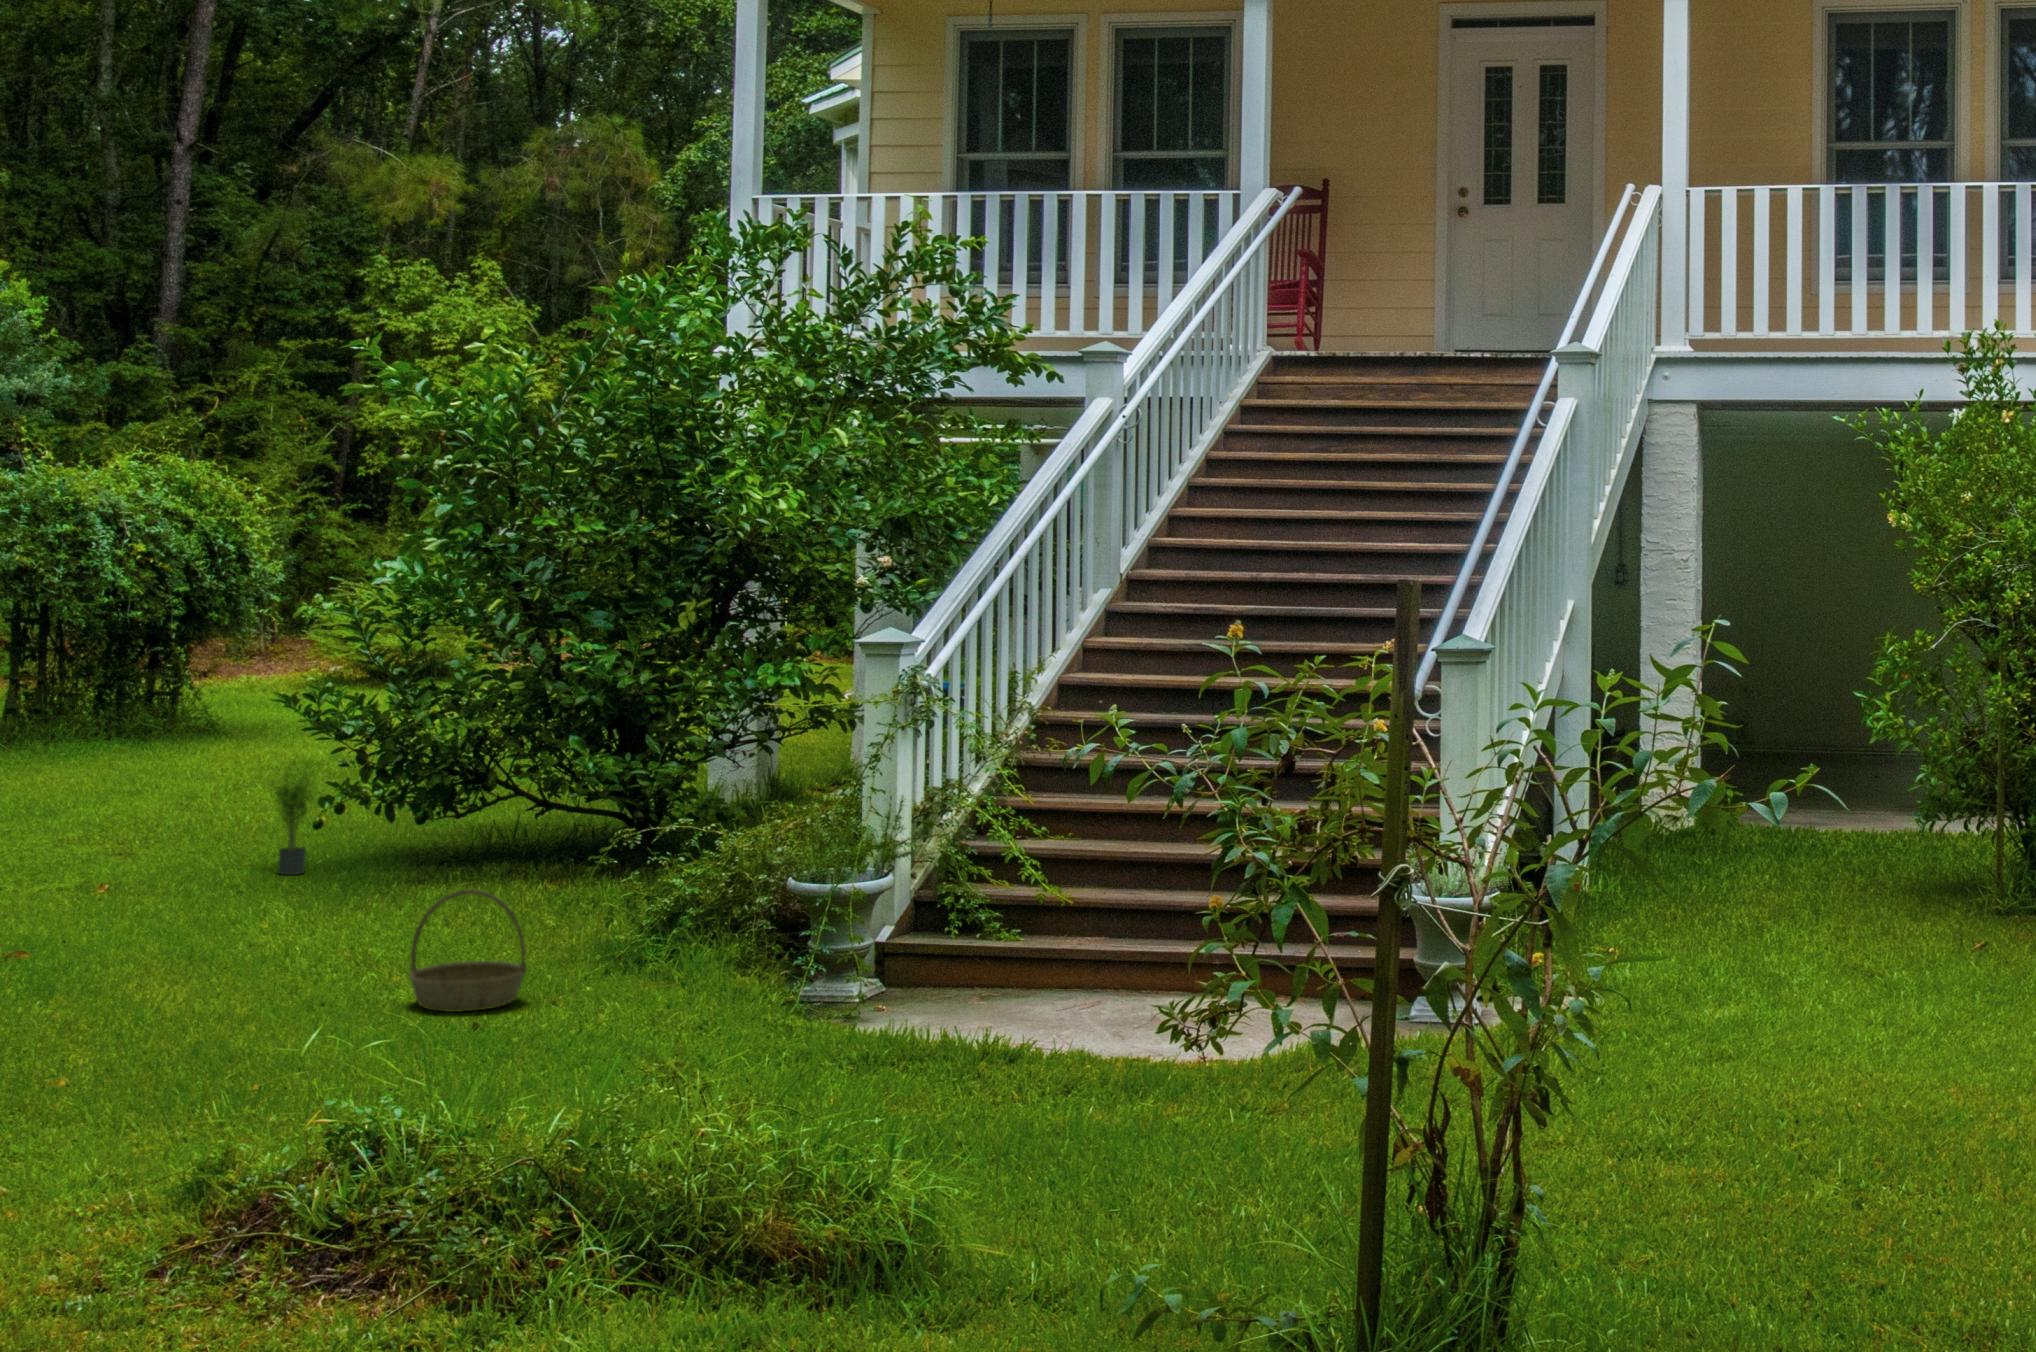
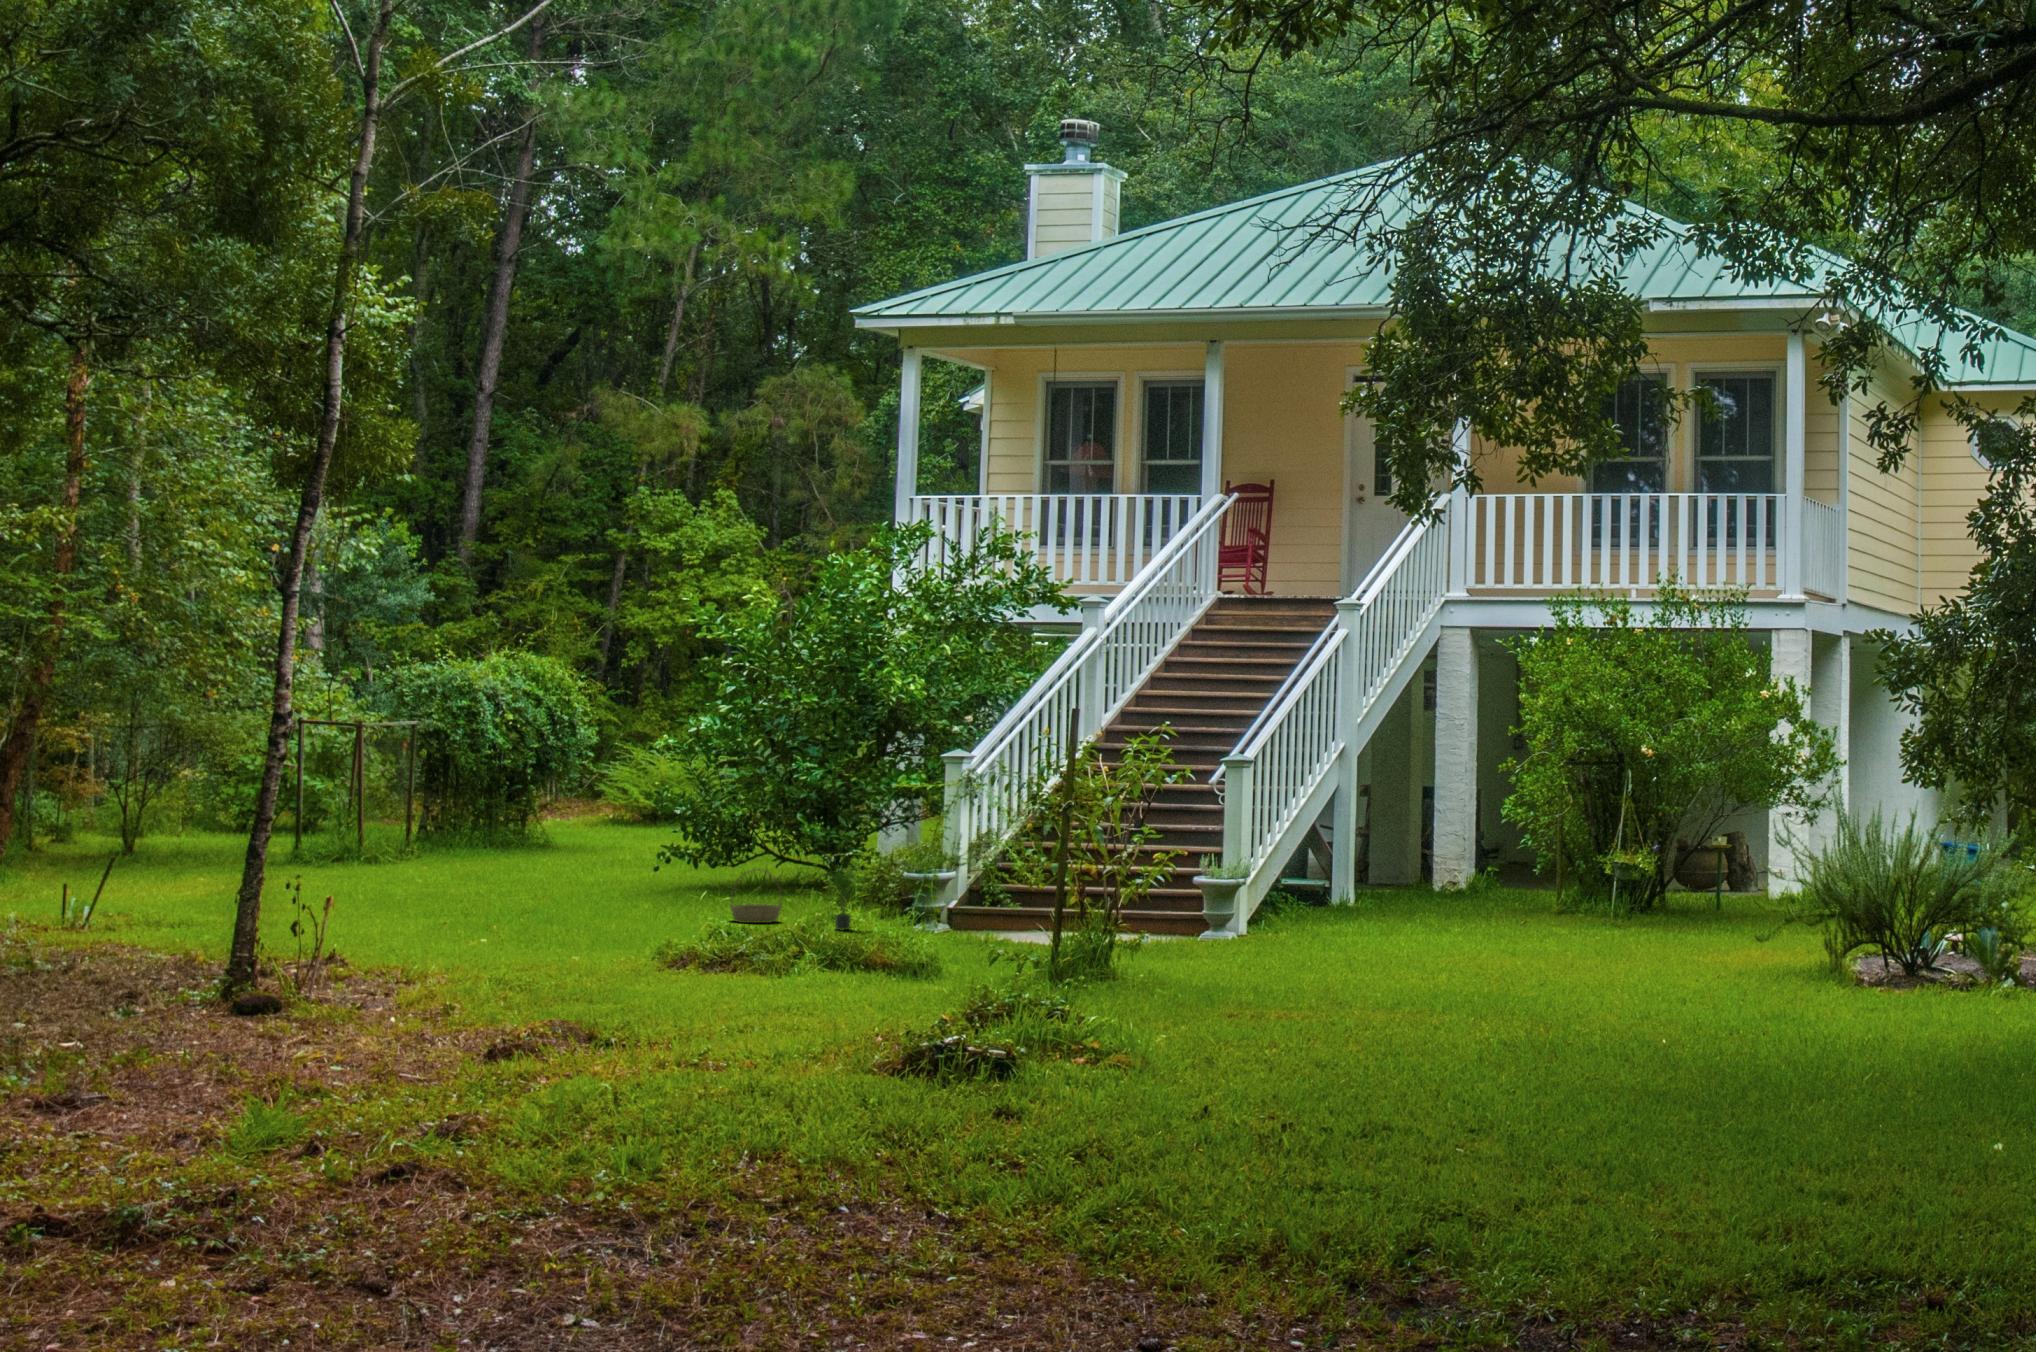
potted plant: present [264,763,320,875] -> present [832,866,858,930]

